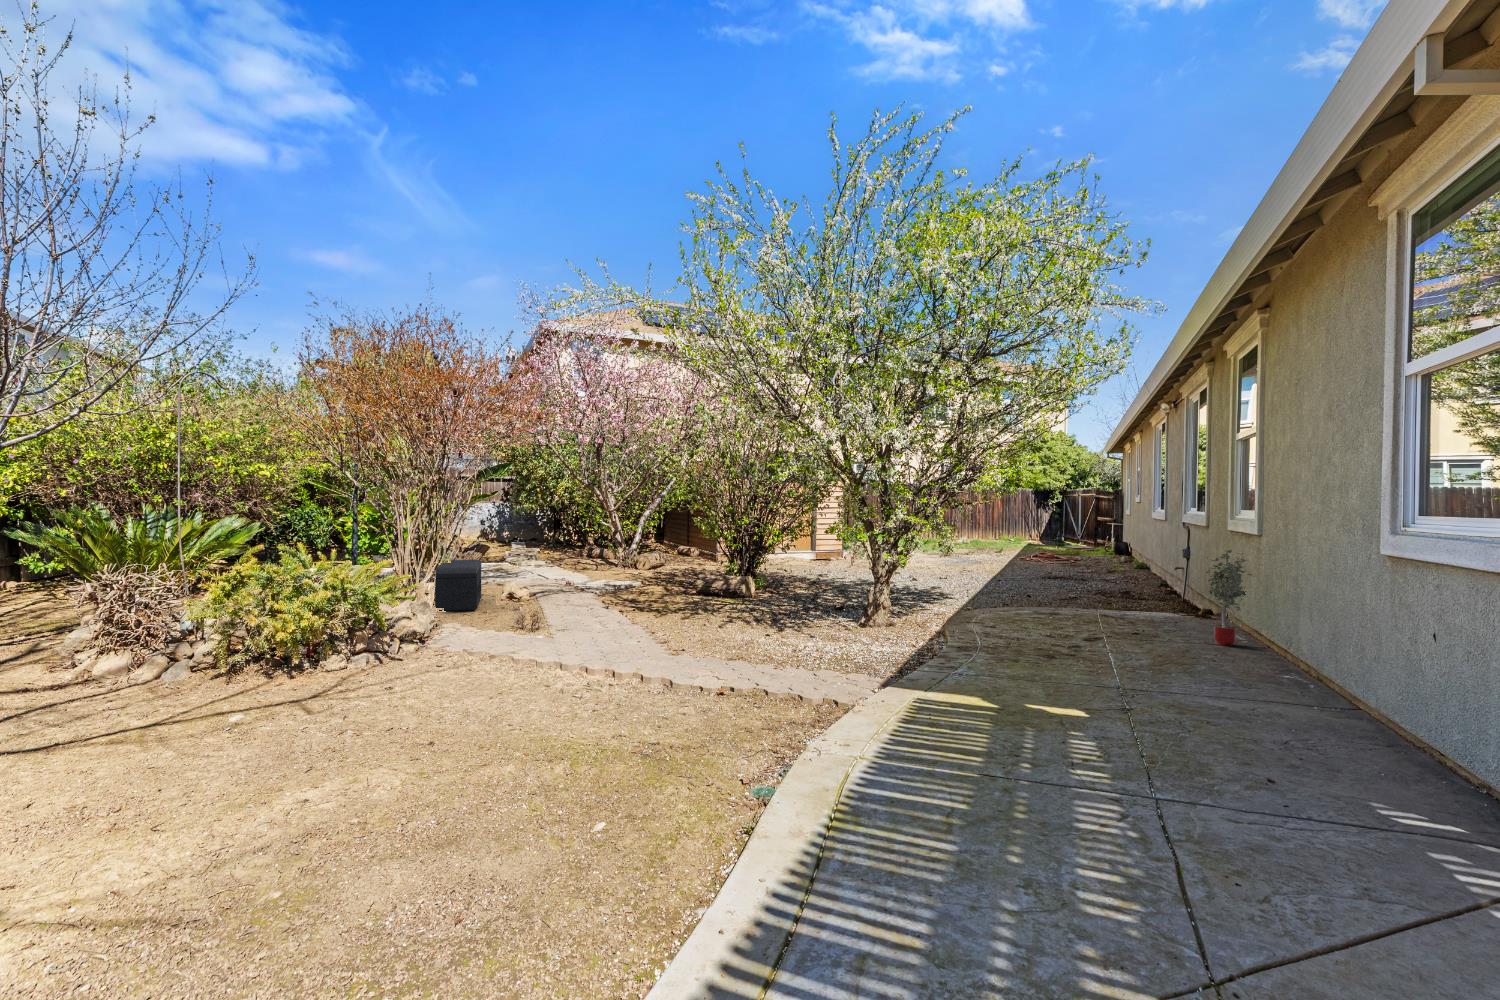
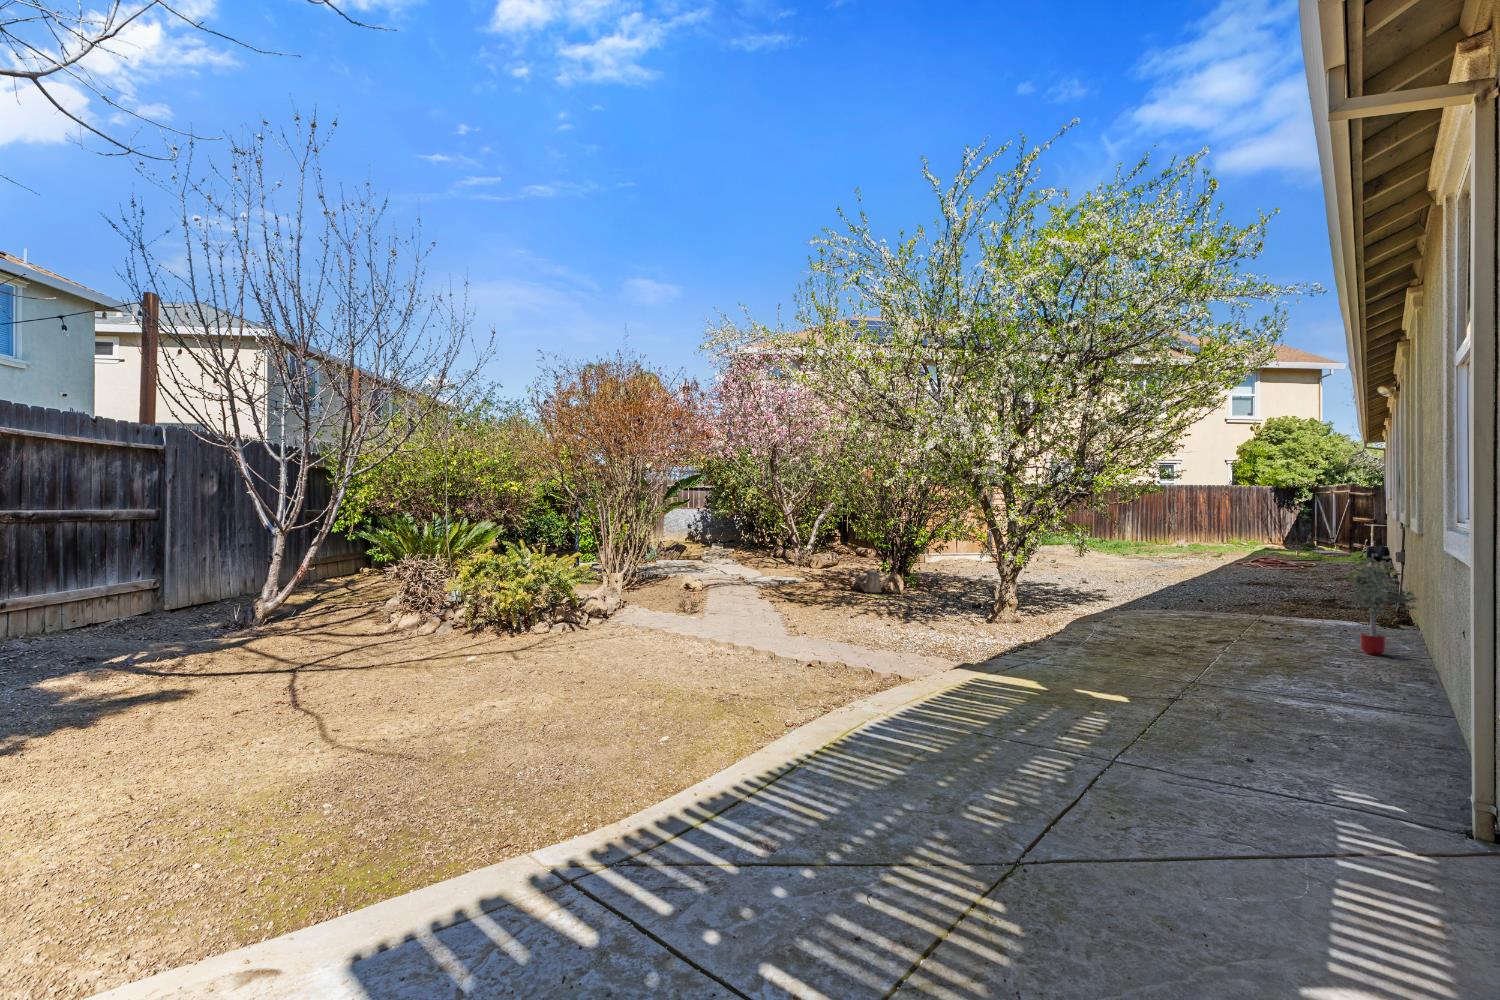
storage bench: present [435,560,481,612] -> none [628,556,669,597]
watering can: none [695,571,737,597] -> present [847,569,886,593]

